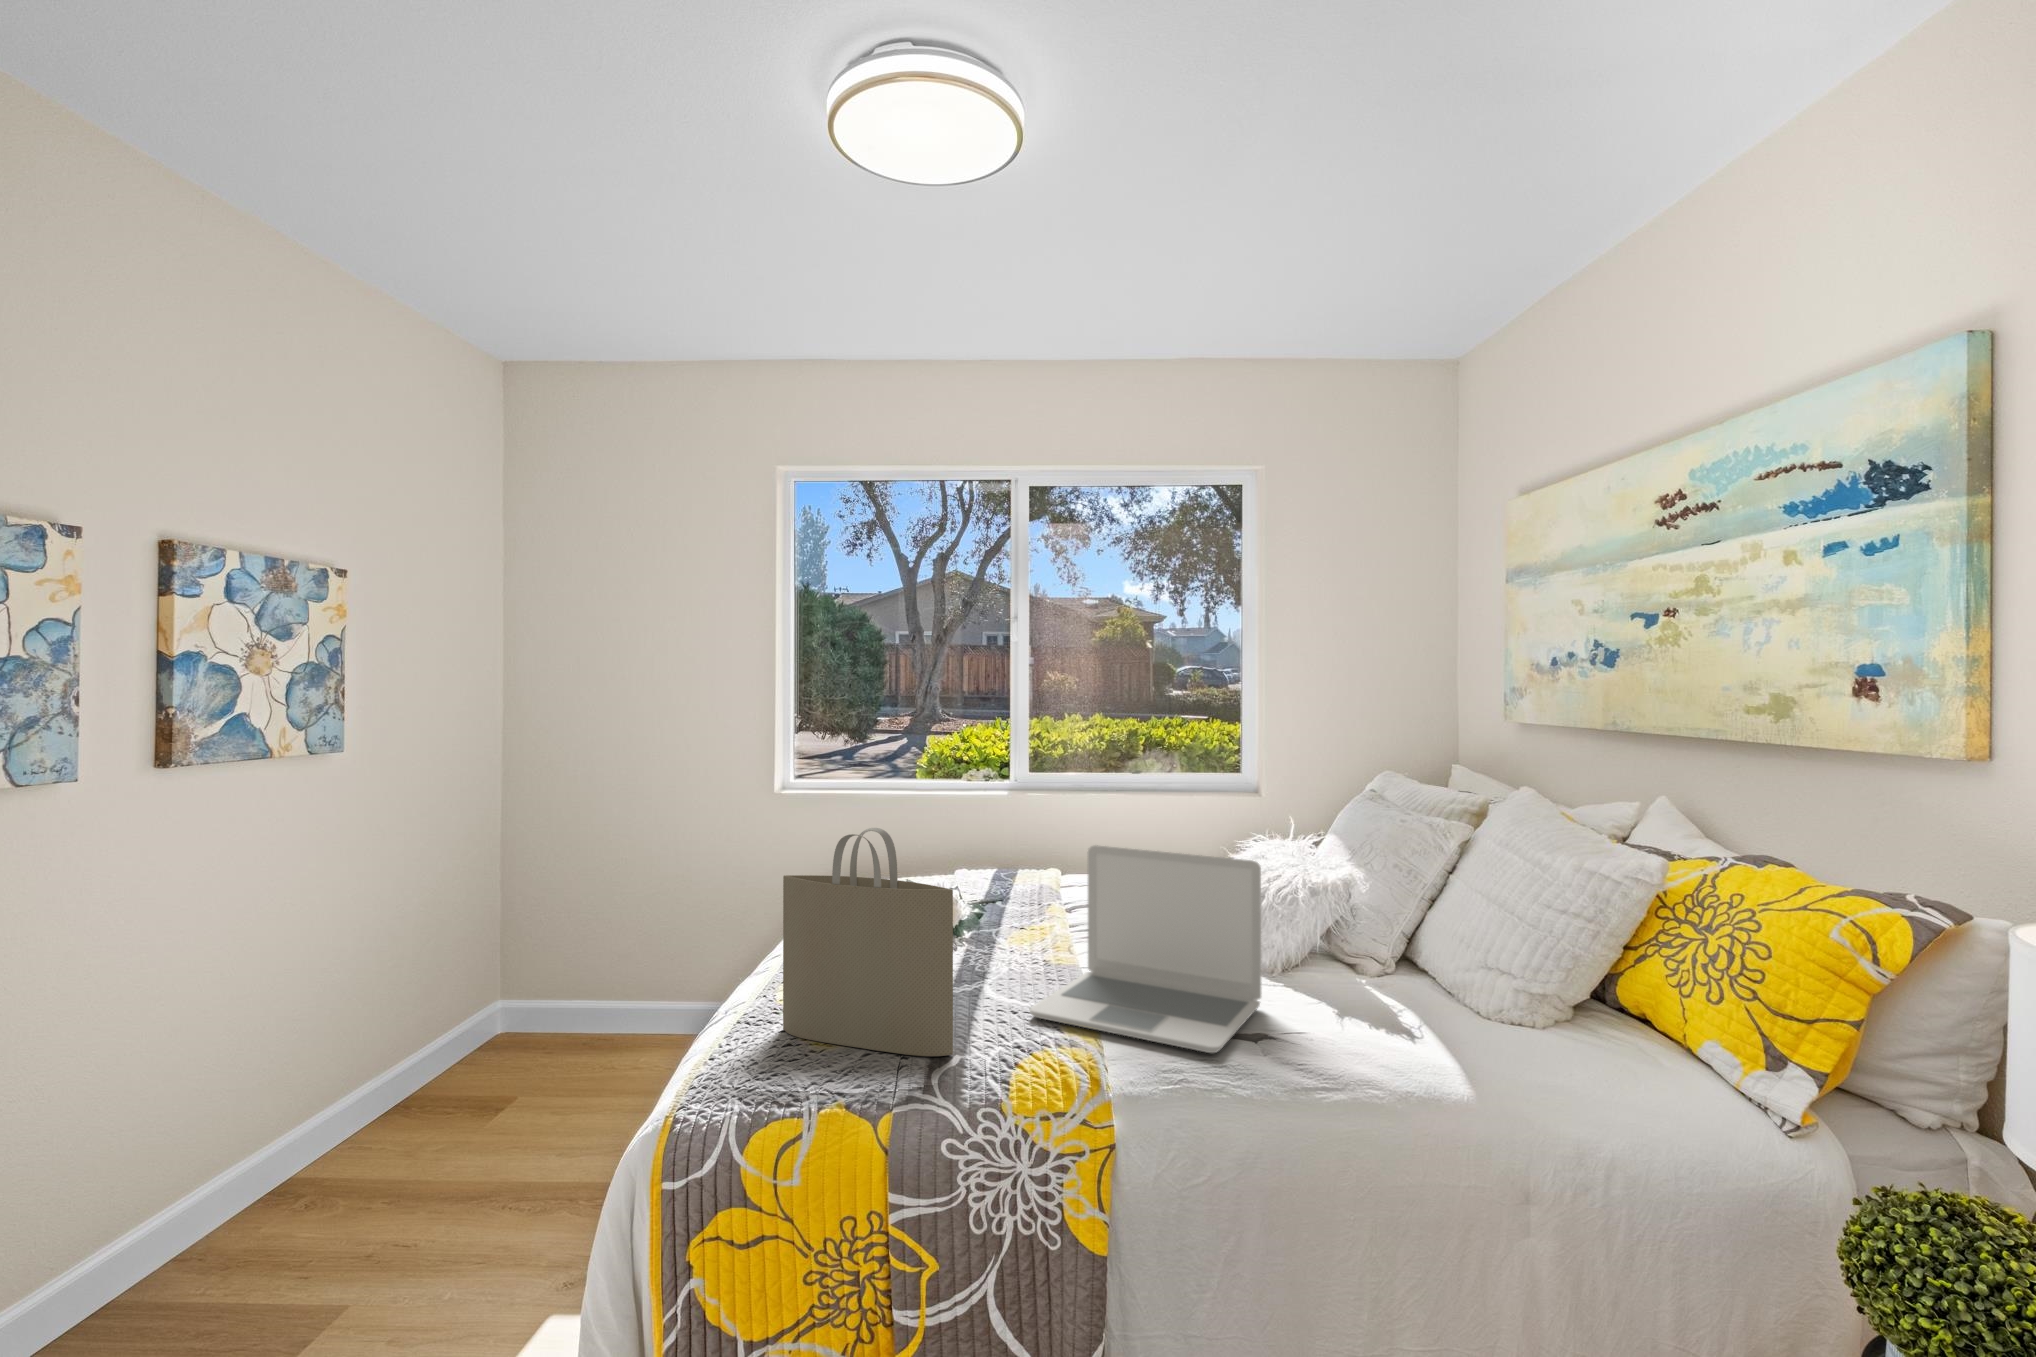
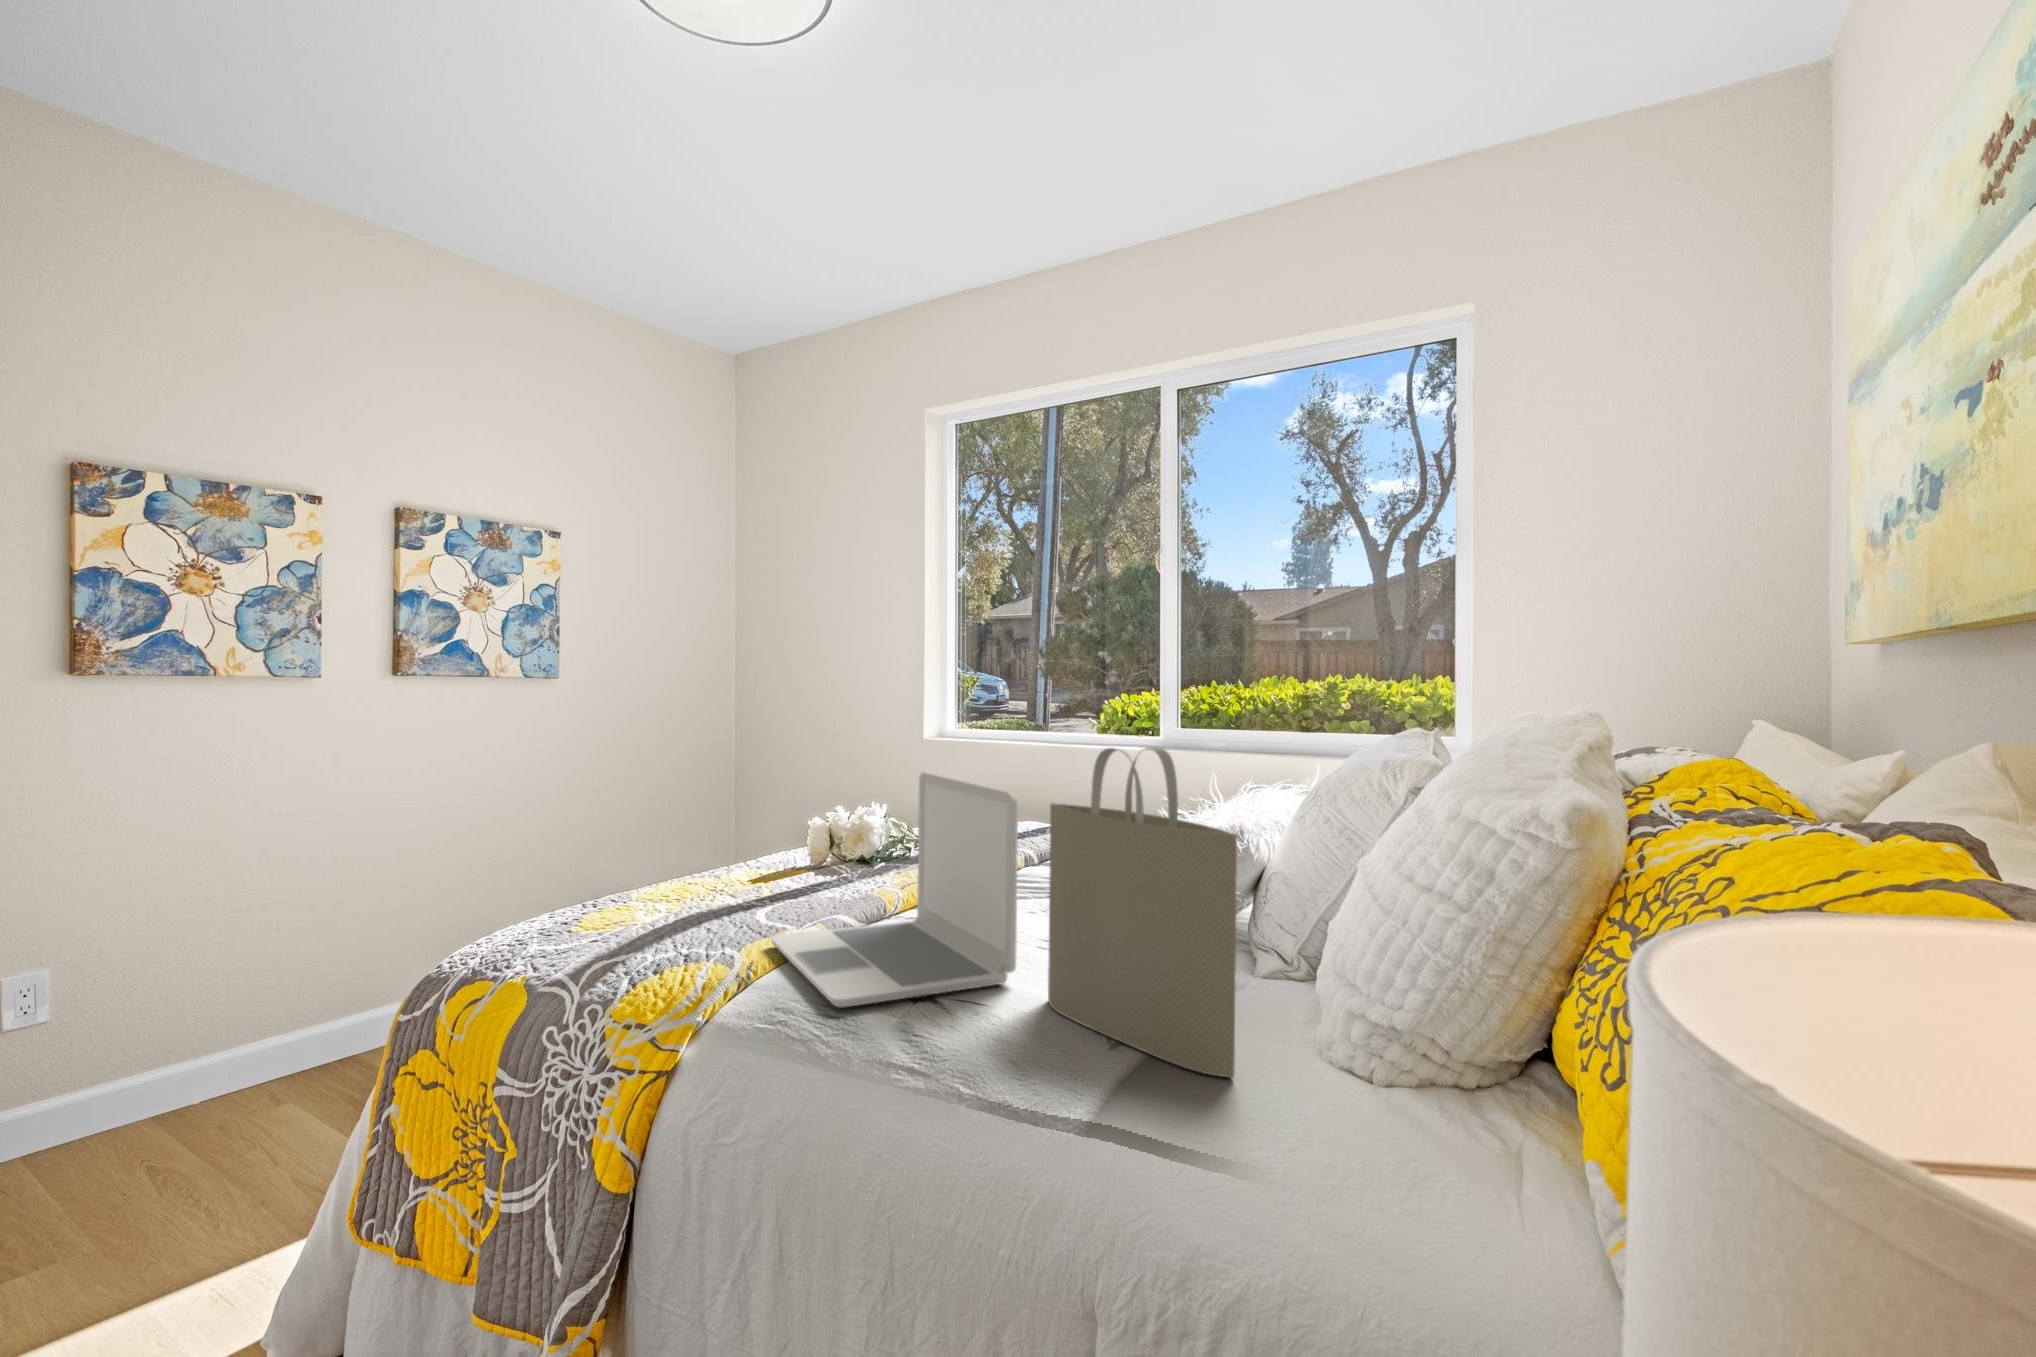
tote bag: present [783,828,953,1056] -> present [1048,746,1237,1078]

